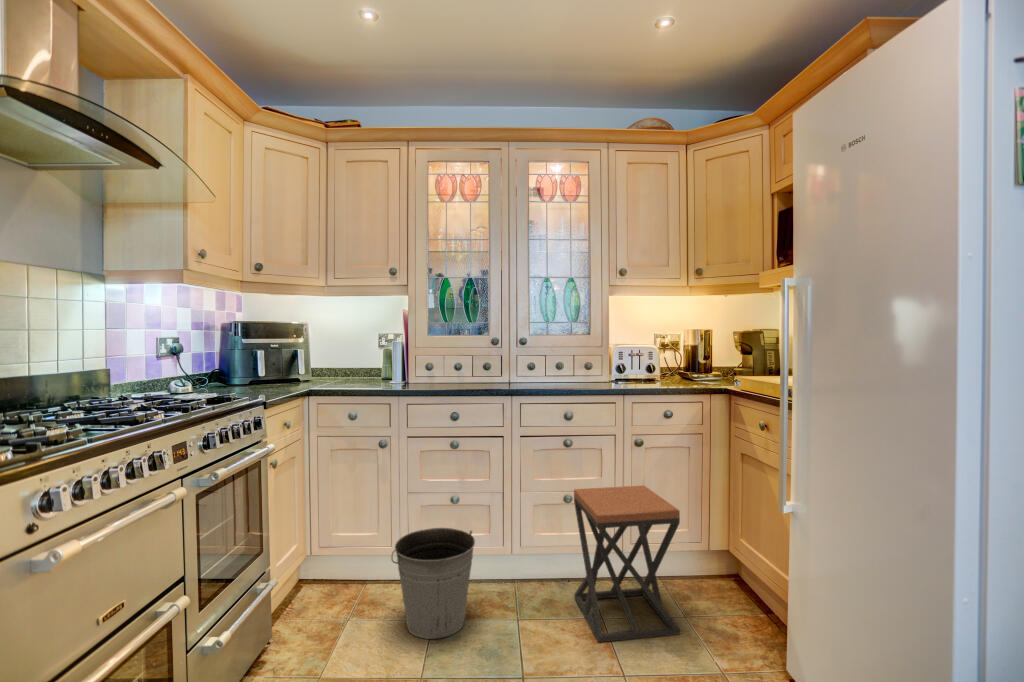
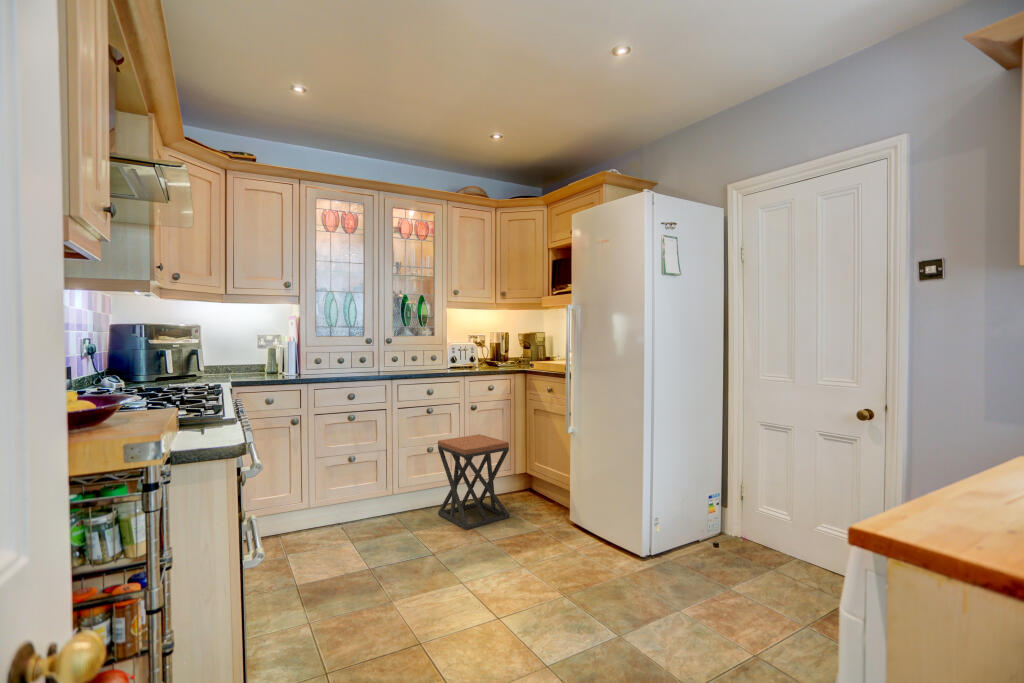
bucket: present [392,528,475,639] -> none [318,476,381,552]

